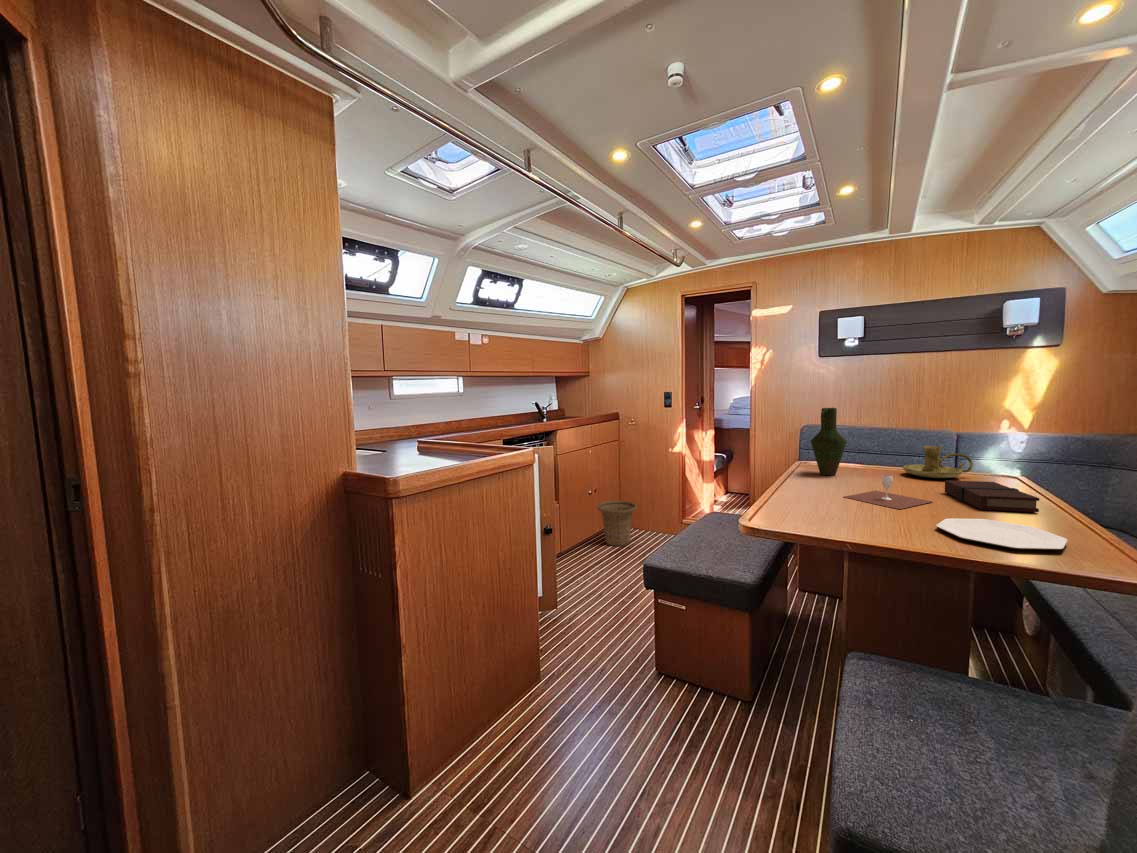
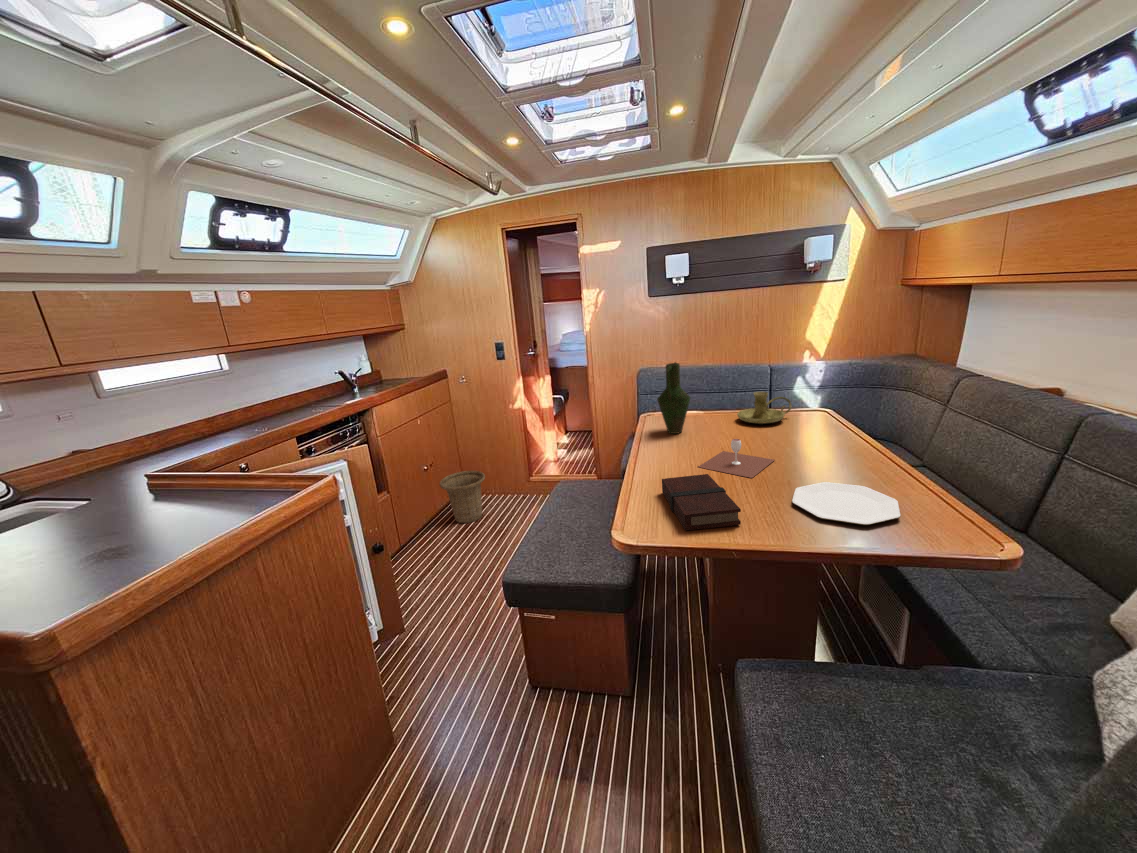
book: present [945,480,1039,512] -> present [662,474,741,530]

